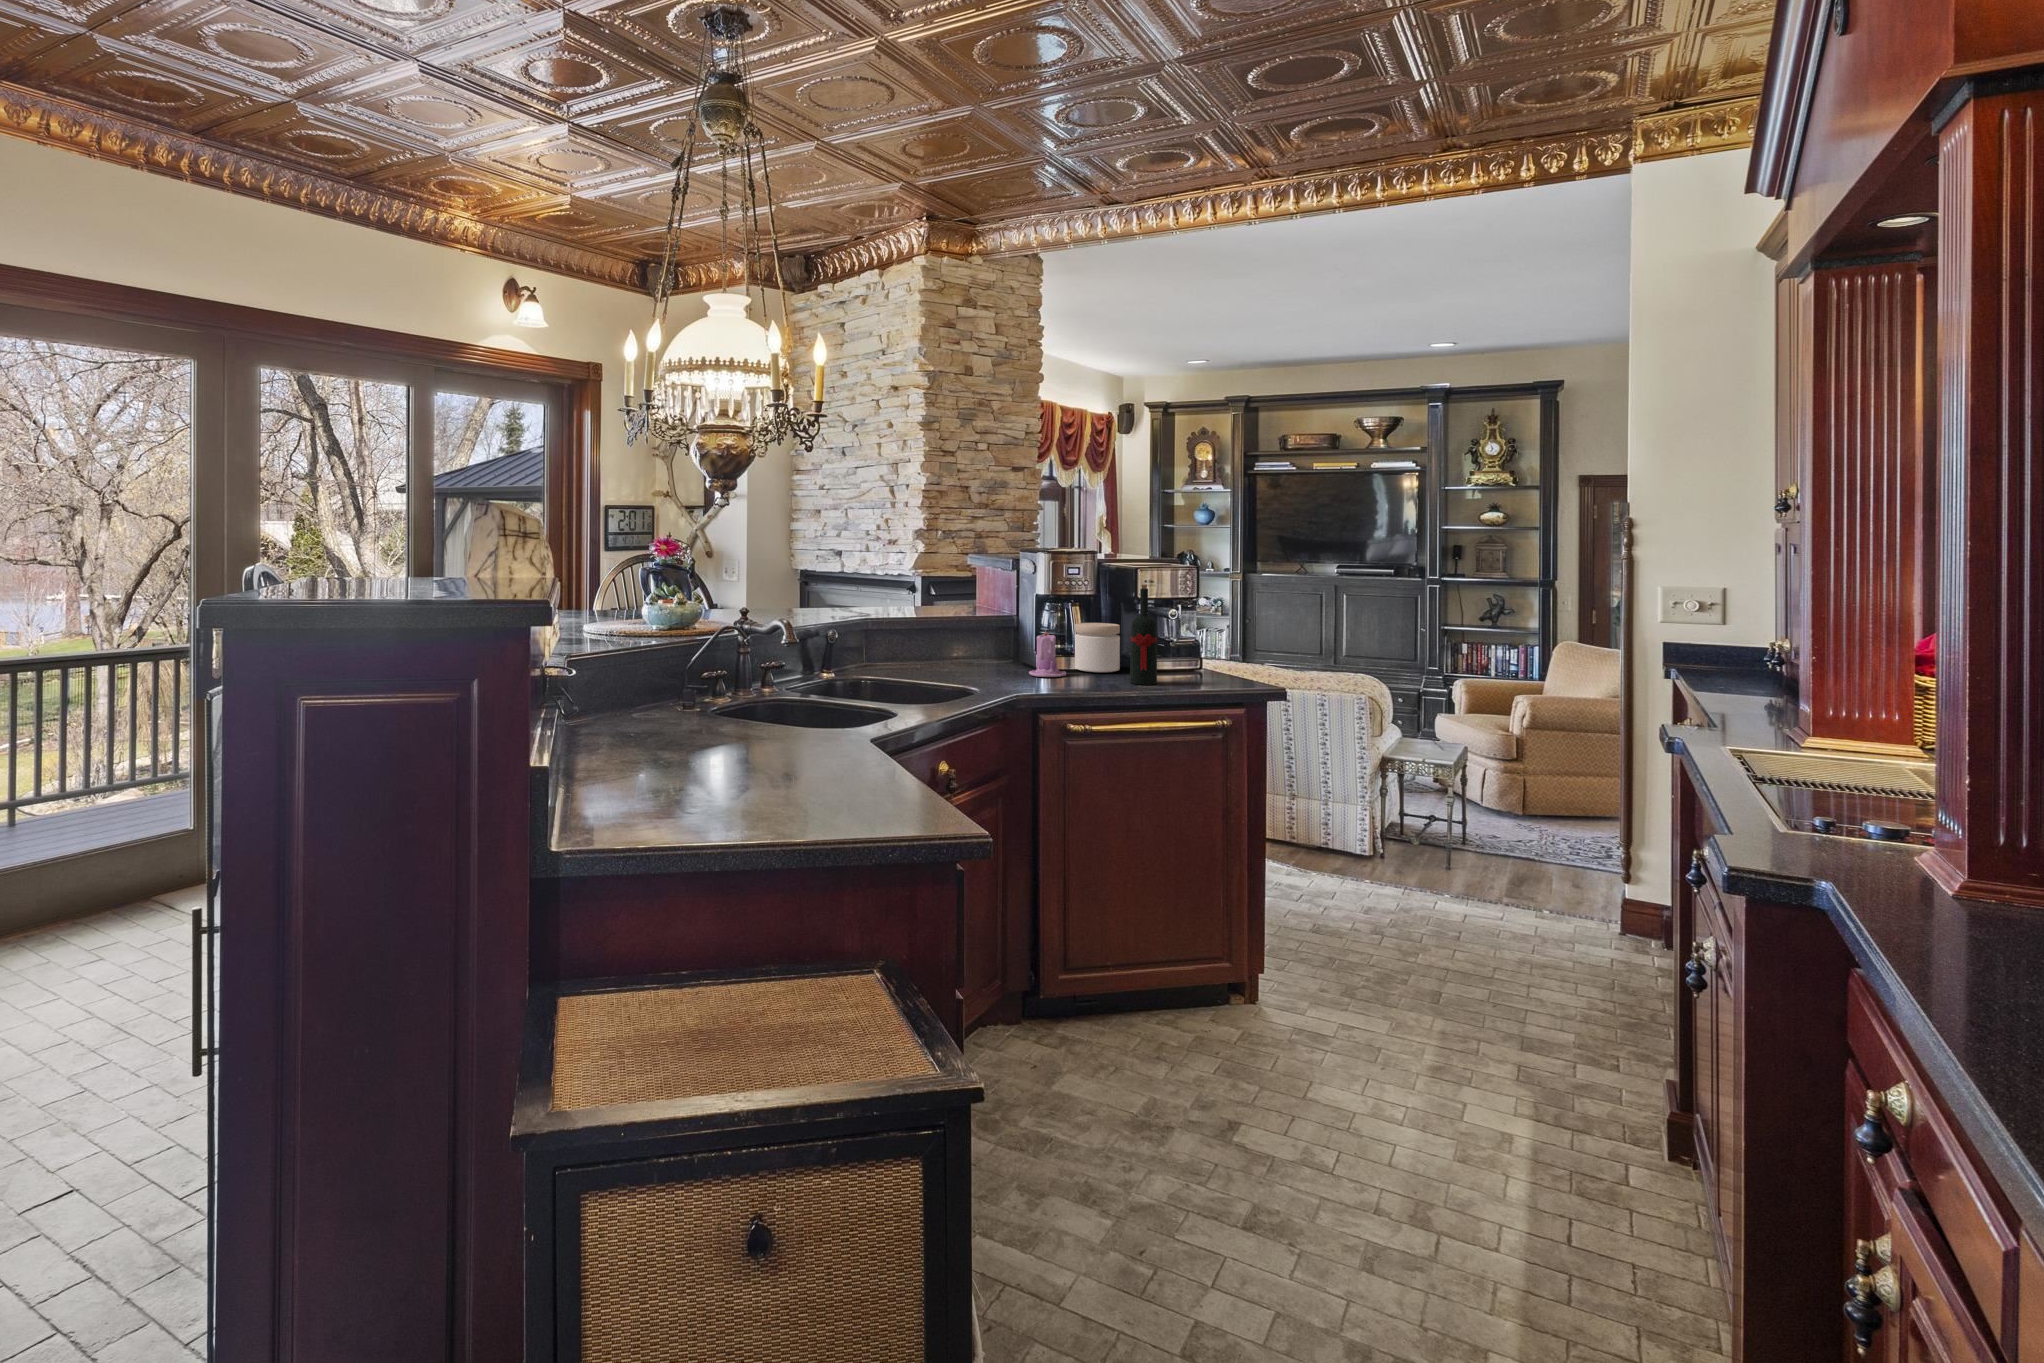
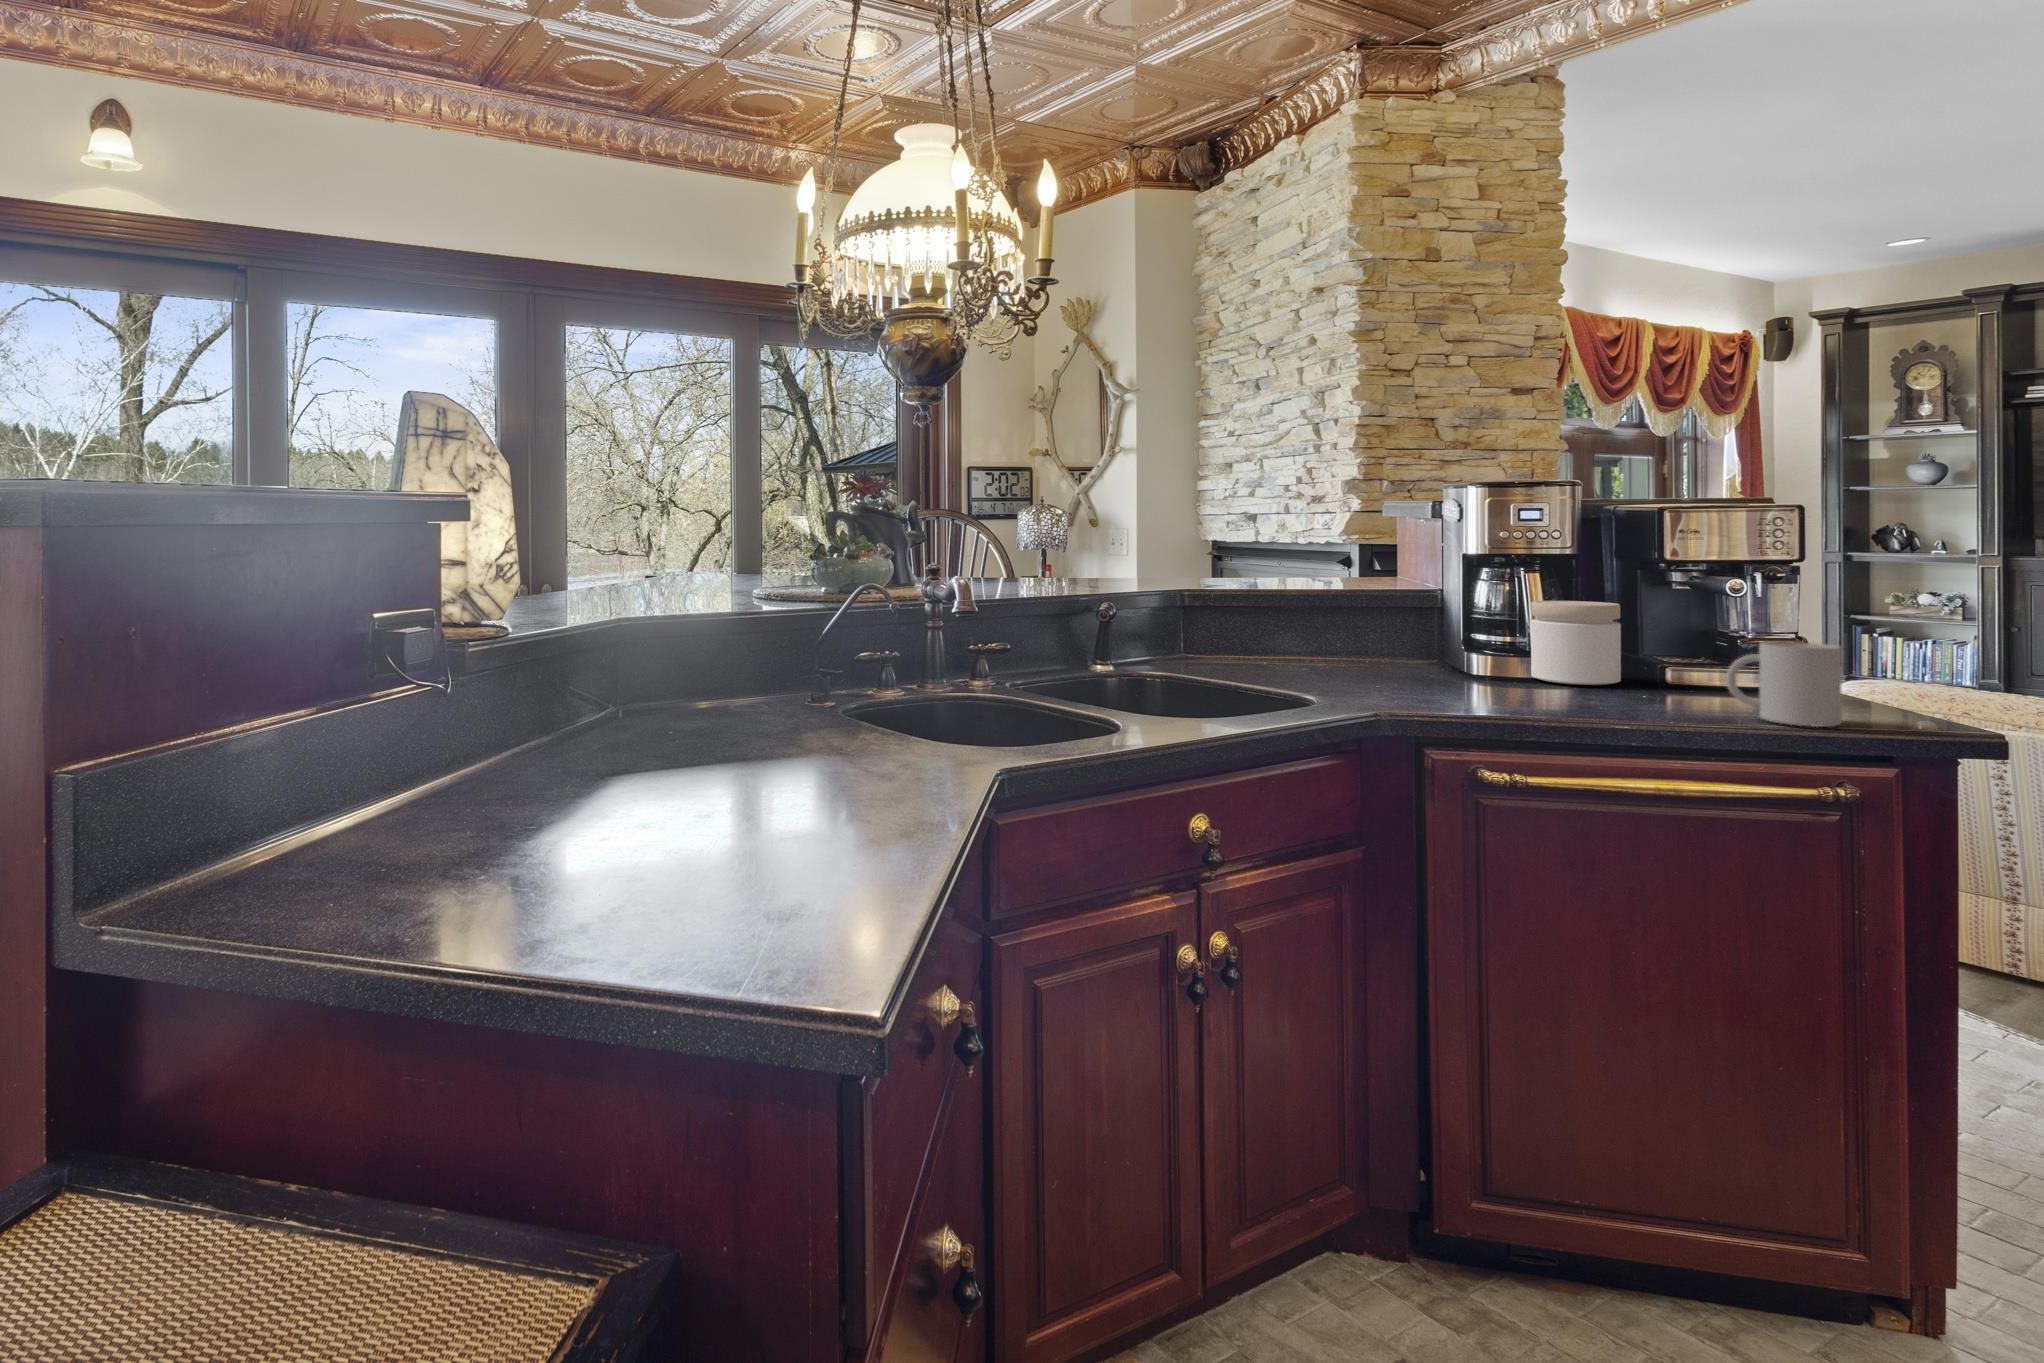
wine bottle: present [1130,585,1157,685] -> none [1625,529,1683,710]
candle: present [1029,631,1066,677] -> none [1434,606,1504,687]
mug: none [1178,645,1226,689] -> present [1726,642,1842,727]

